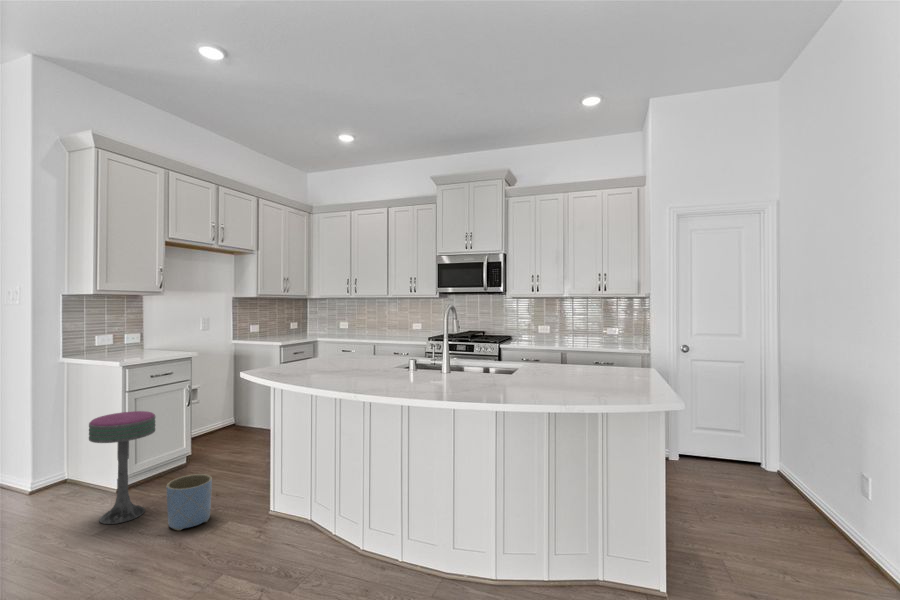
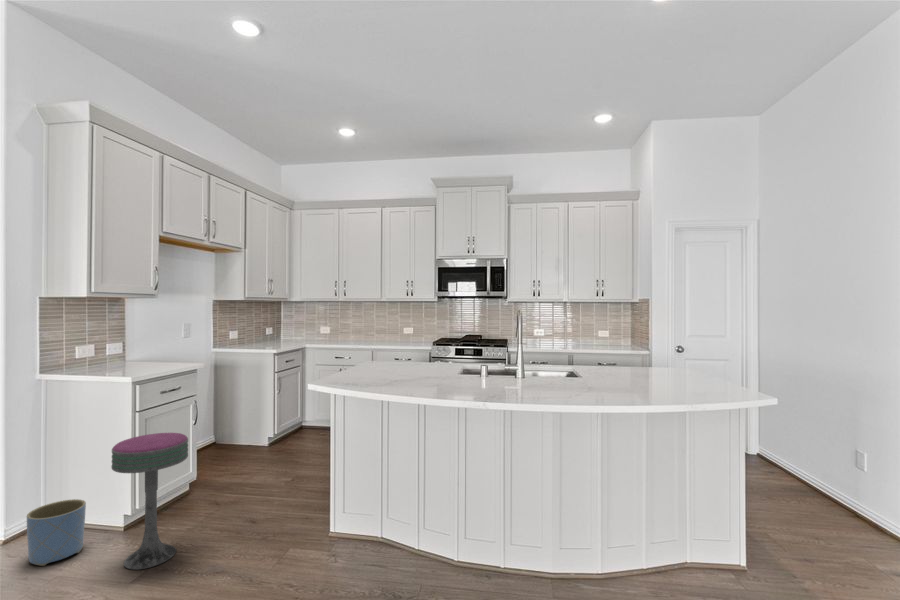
planter: present [167,474,212,531] -> present [27,499,86,566]

